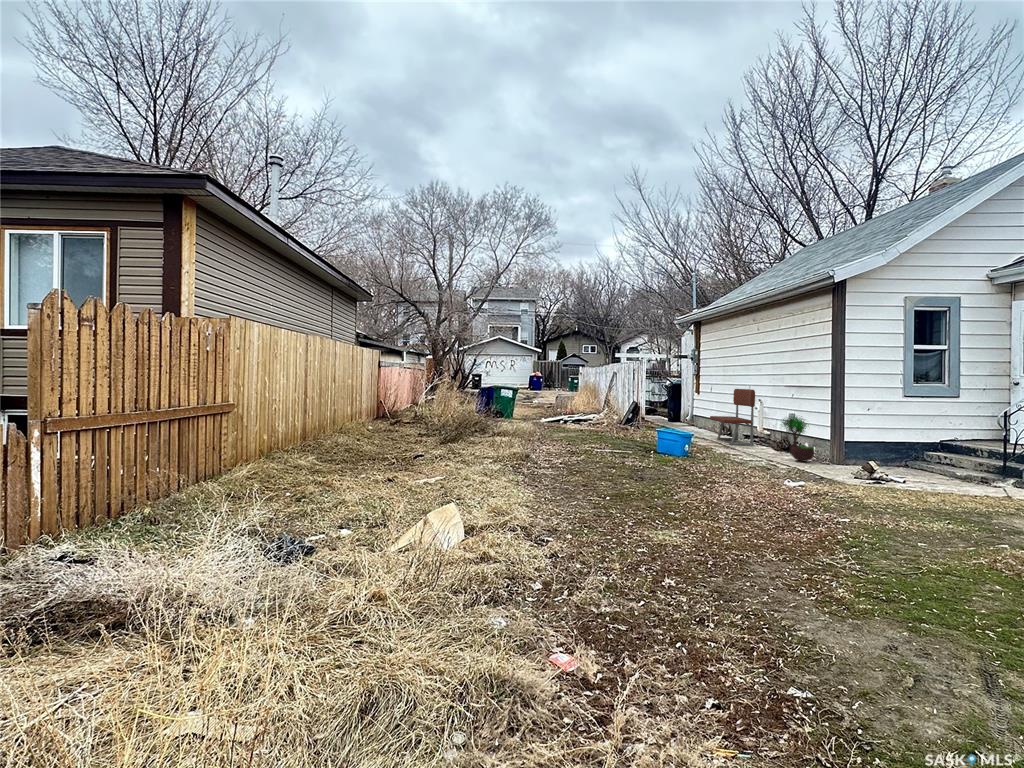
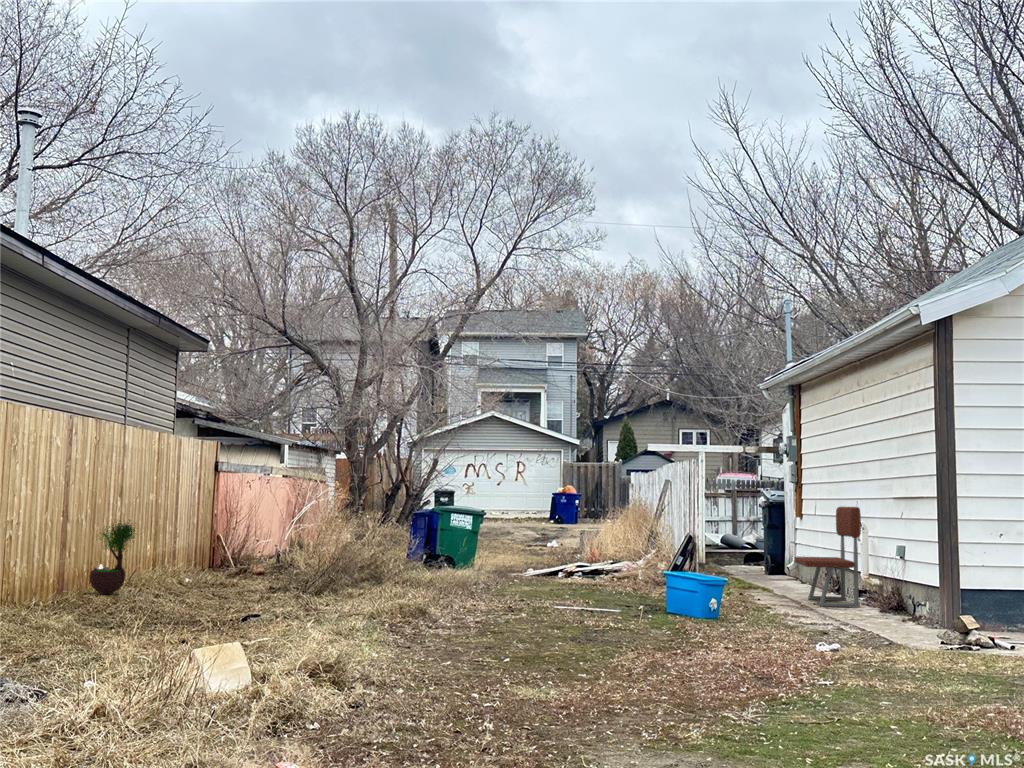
potted tree: present [782,416,814,461] -> present [90,522,136,594]

